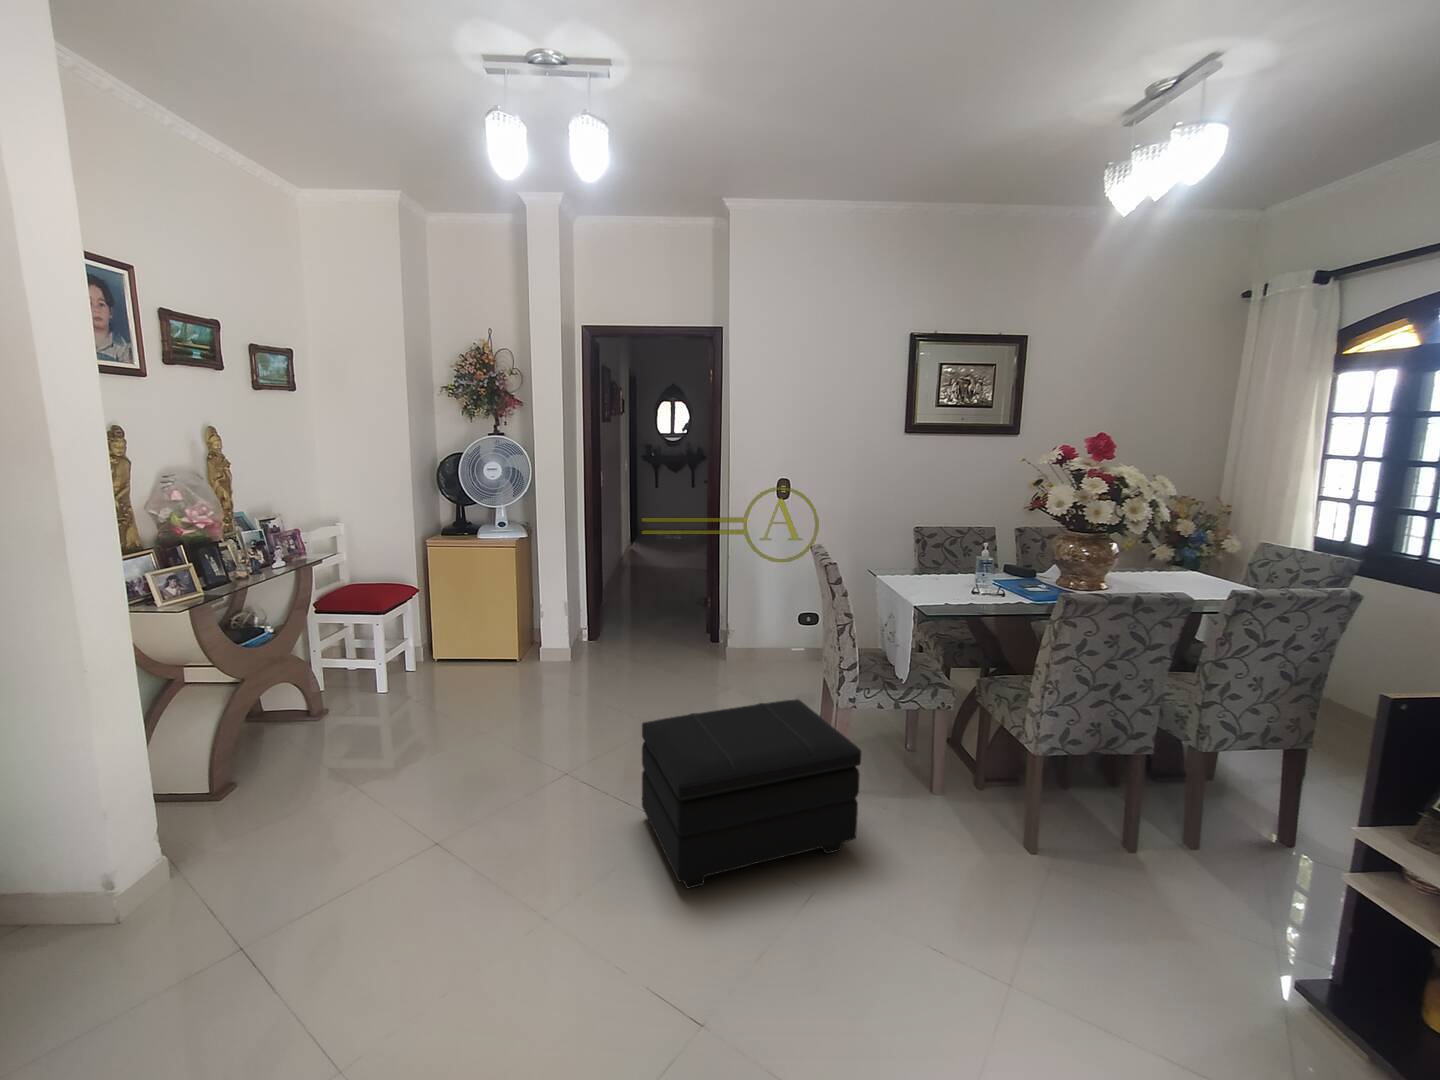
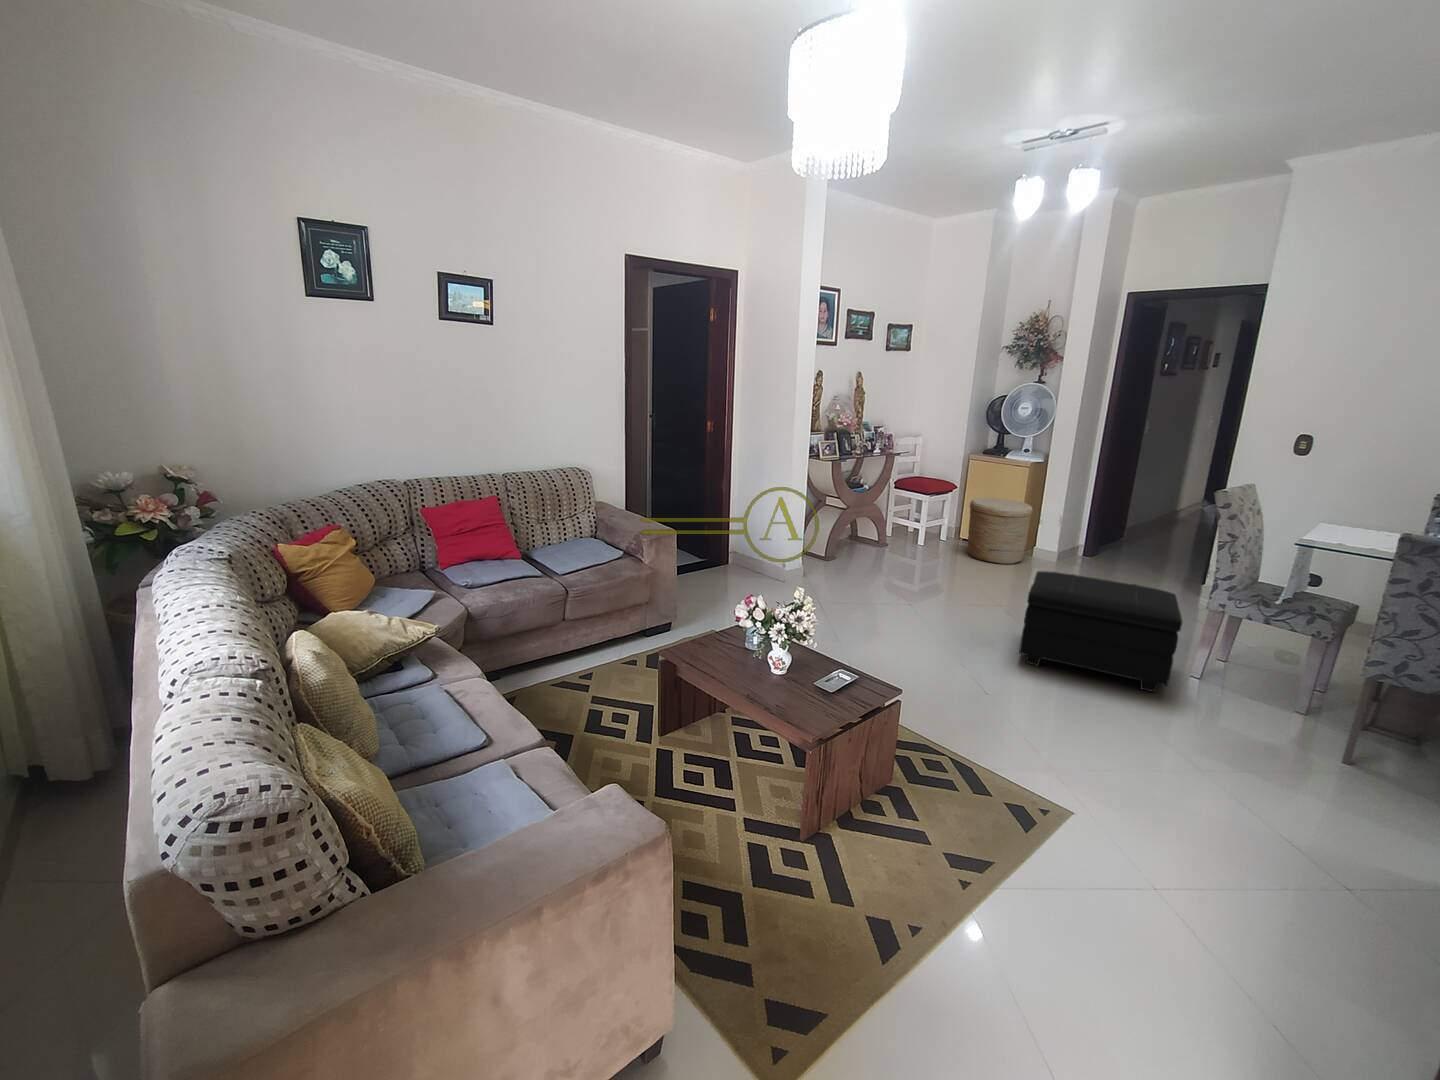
woven basket: none [454,596,540,693] -> present [968,498,1033,564]

